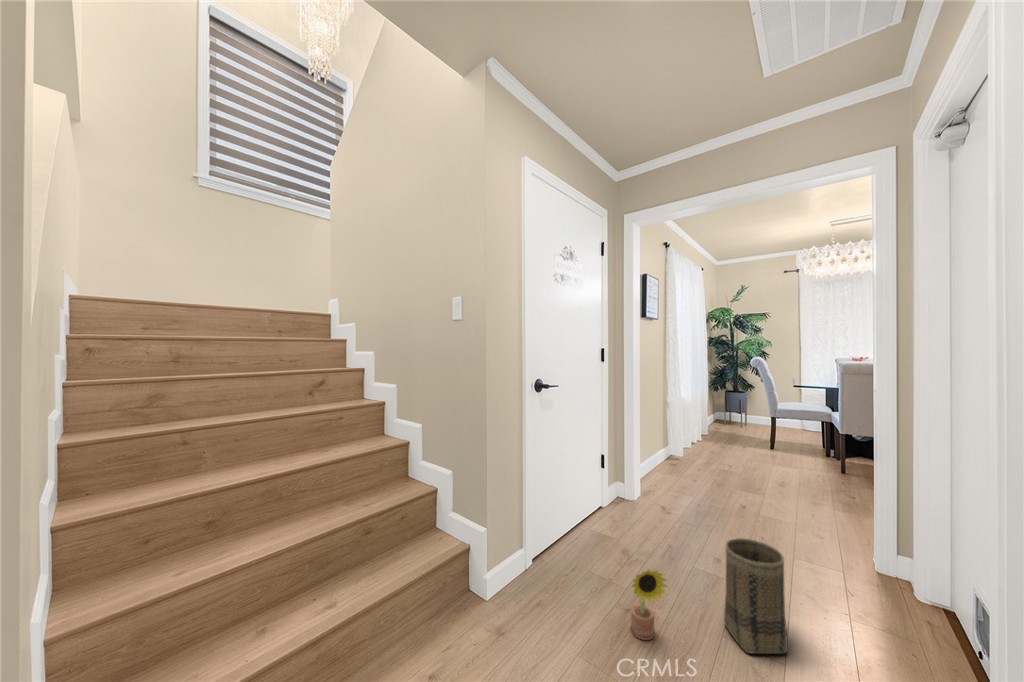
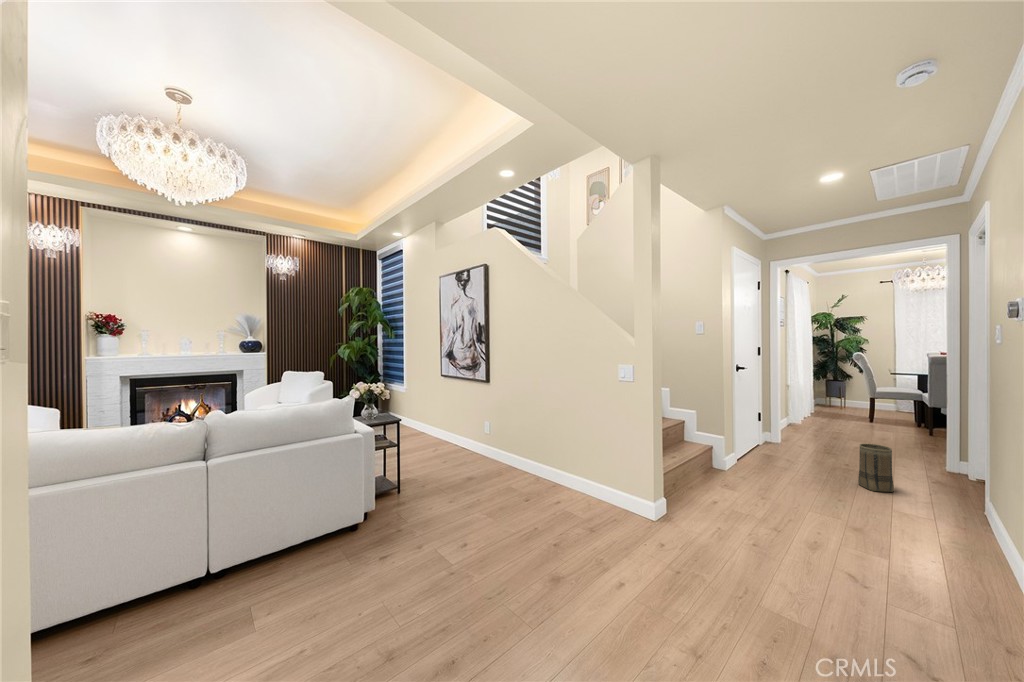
decorative plant: present [631,570,668,640] -> none [809,452,832,486]

